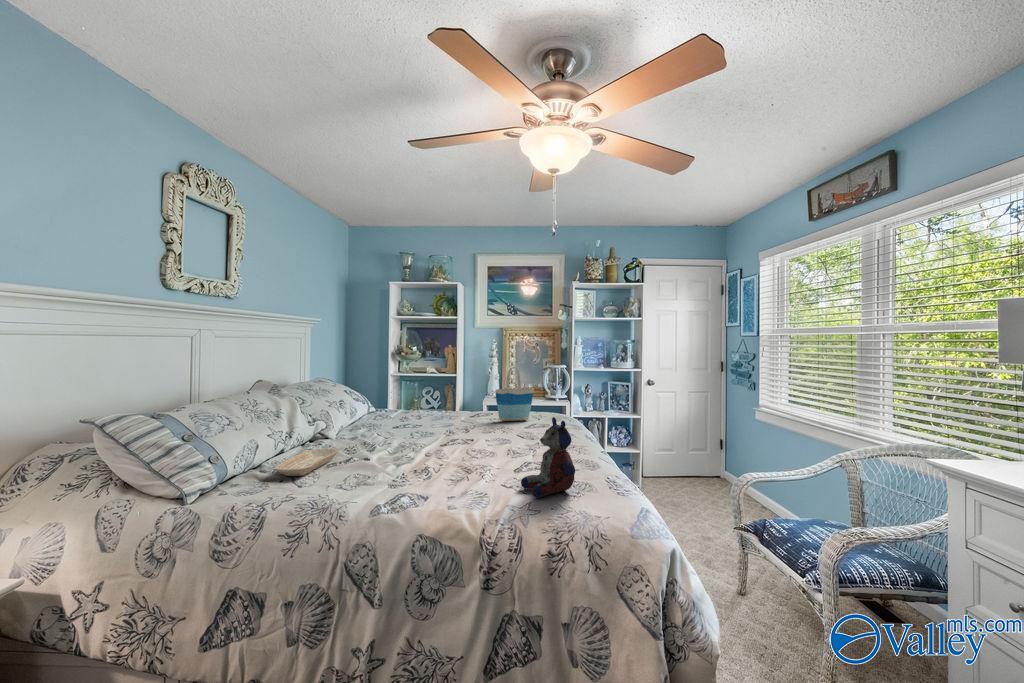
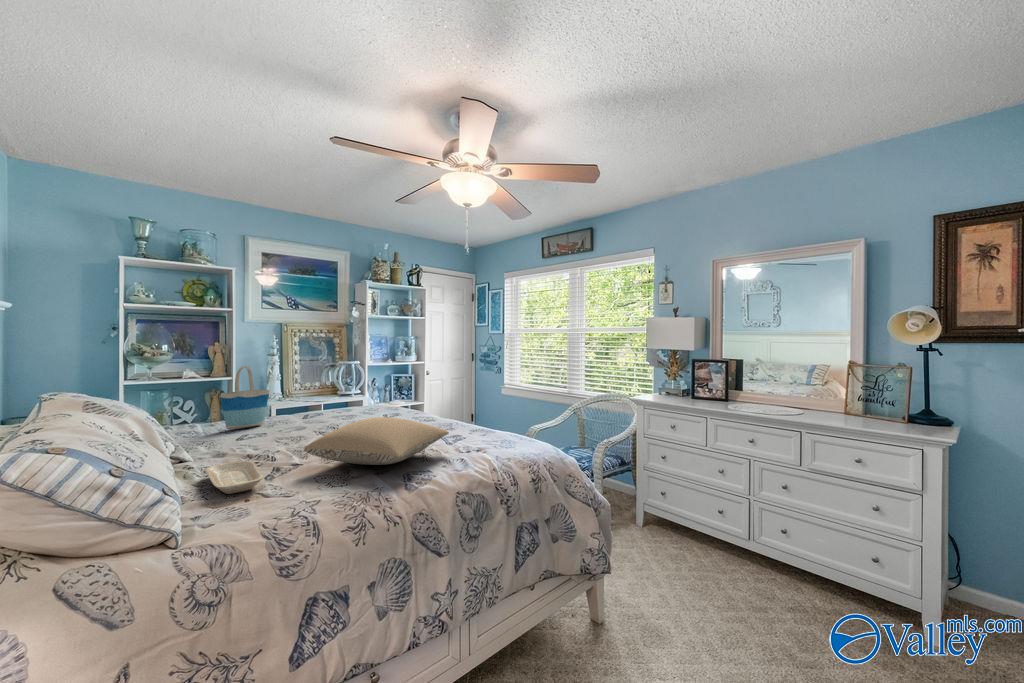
tote bag: present [496,367,534,421] -> present [221,366,270,430]
stuffed bear: present [521,417,575,498] -> none [475,392,520,452]
pillow: none [356,428,495,480] -> present [304,417,449,465]

